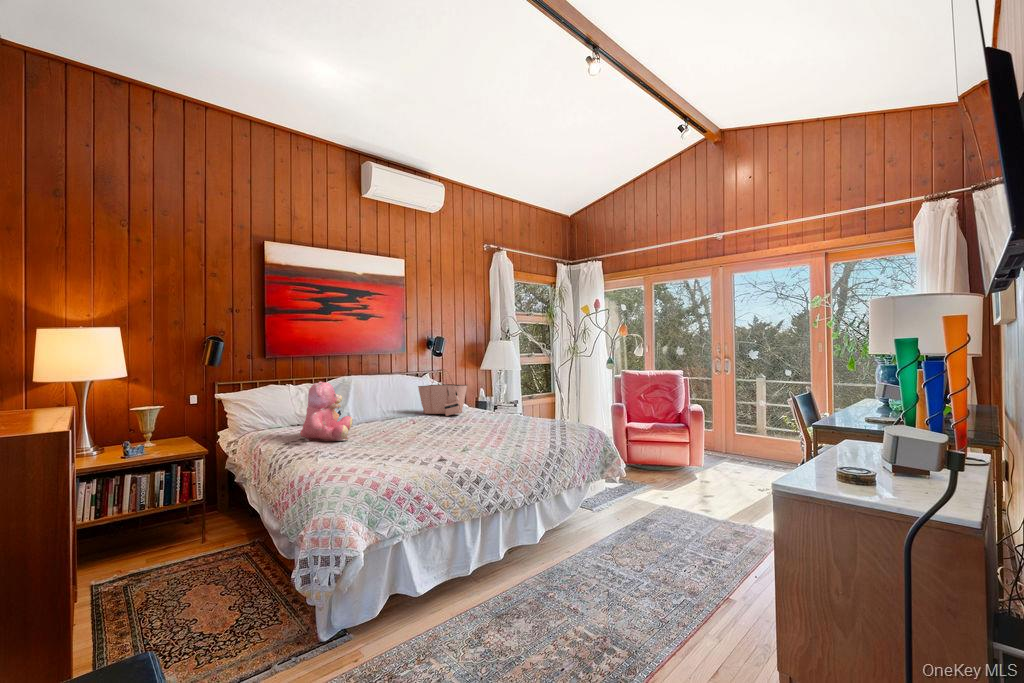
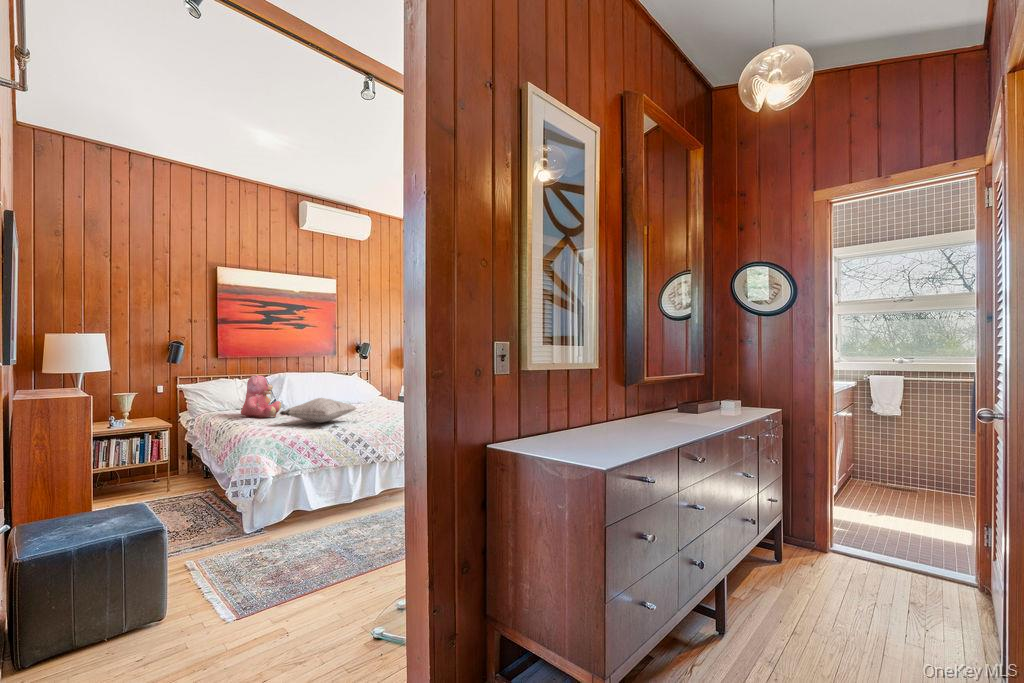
tote bag: present [418,369,467,416] -> none [341,368,380,405]
pillow: none [359,415,463,451] -> present [280,398,357,423]

